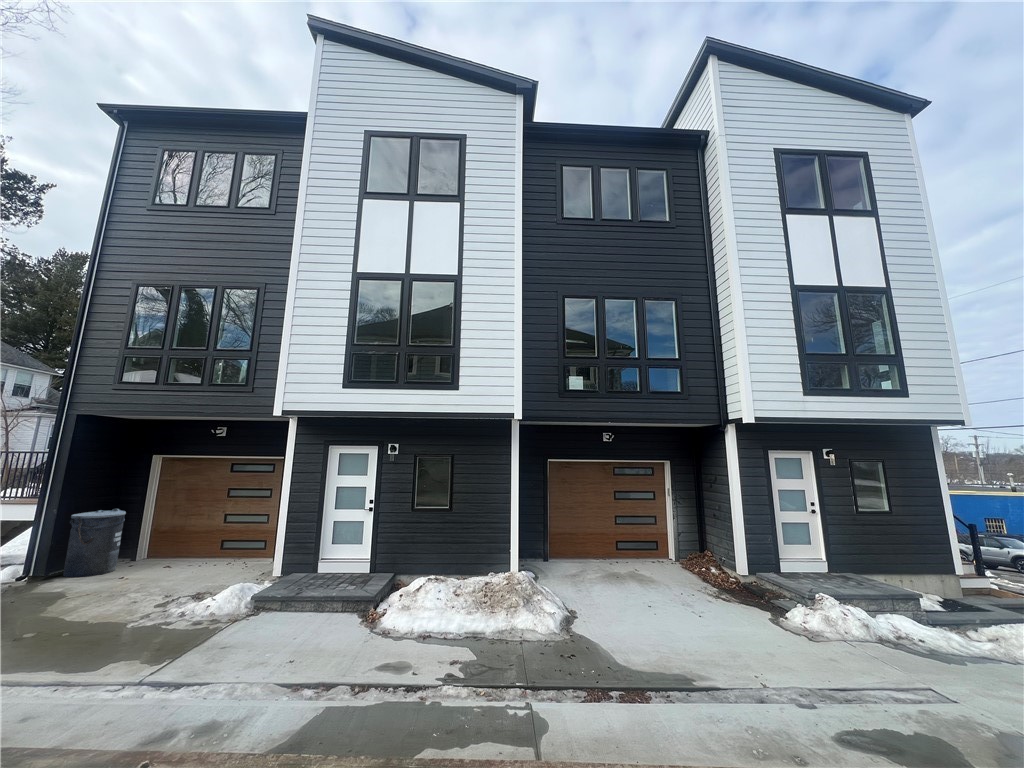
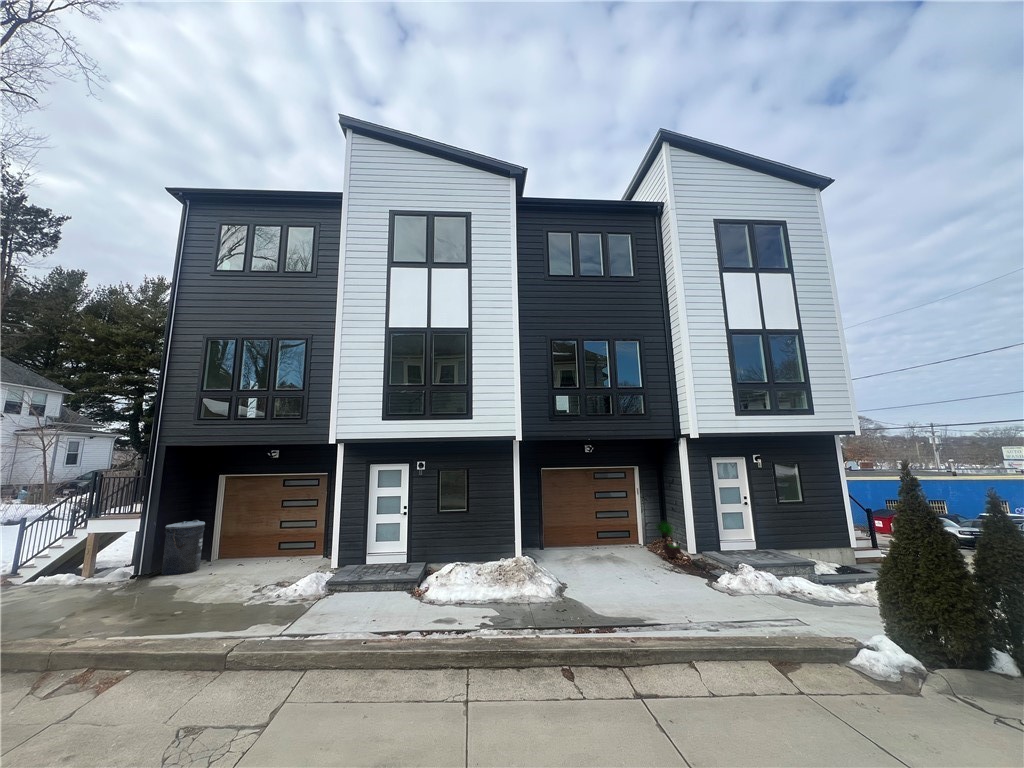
potted tree: none [690,525,727,578] -> present [655,522,681,558]

